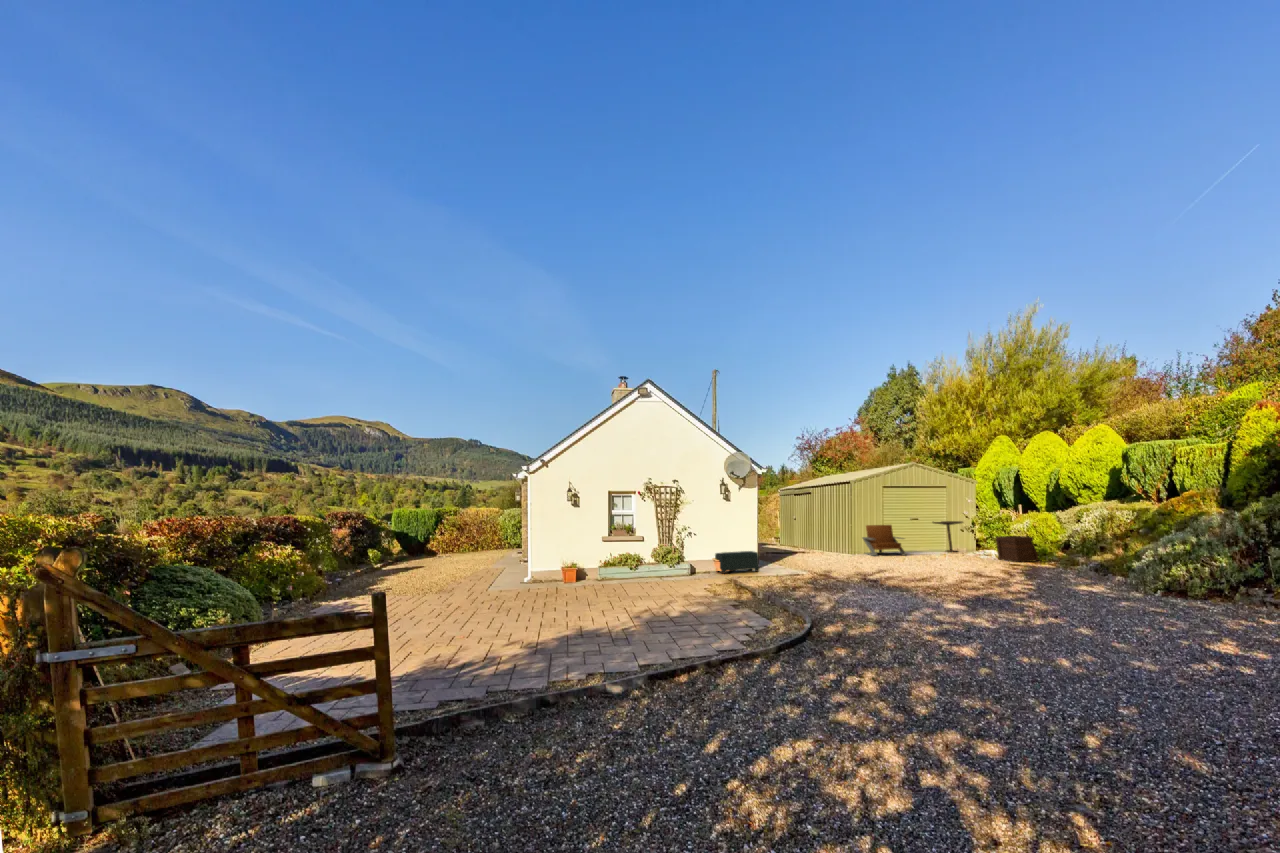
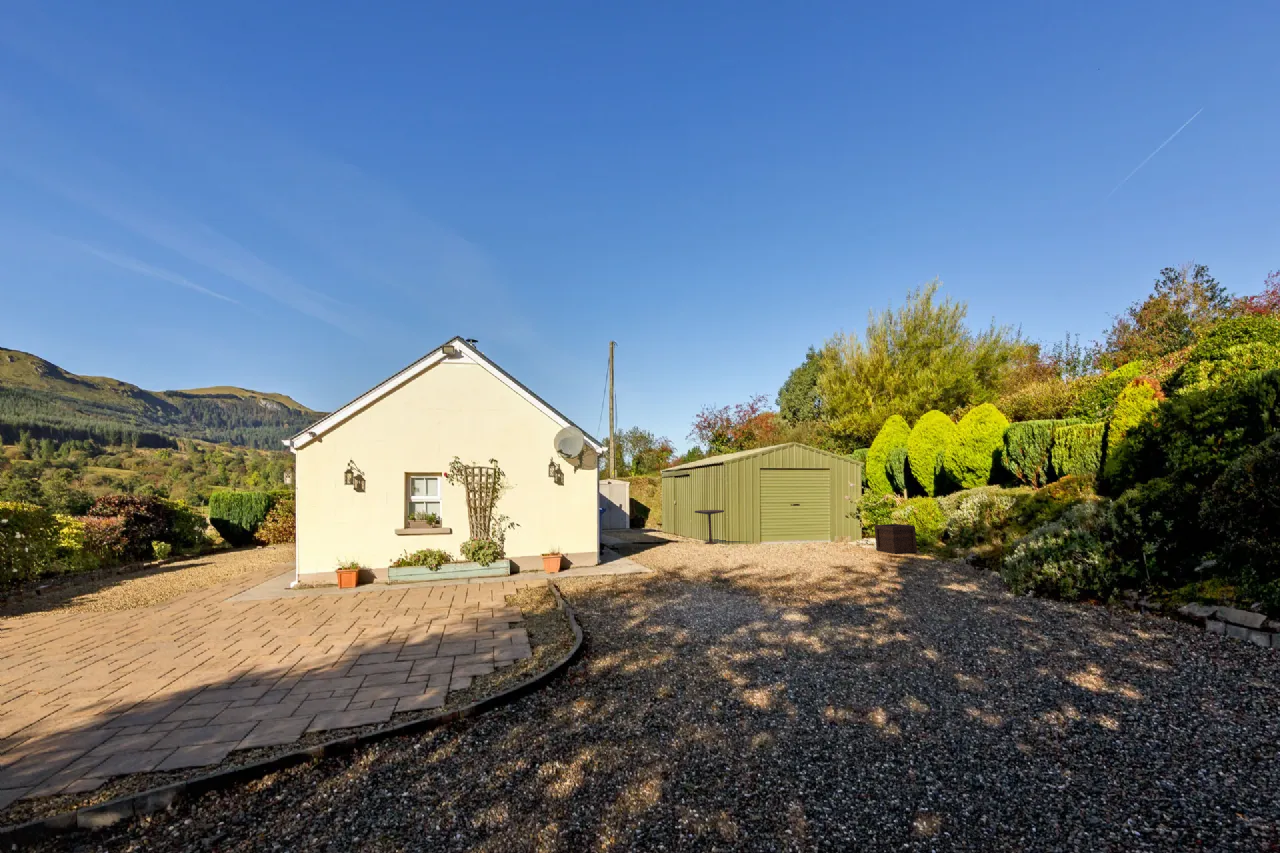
pedestal table: present [933,521,963,552] -> present [695,510,724,544]
lounge chair: present [863,525,907,556] -> none [739,512,784,548]
bench: present [715,551,759,574] -> none [546,545,599,575]

